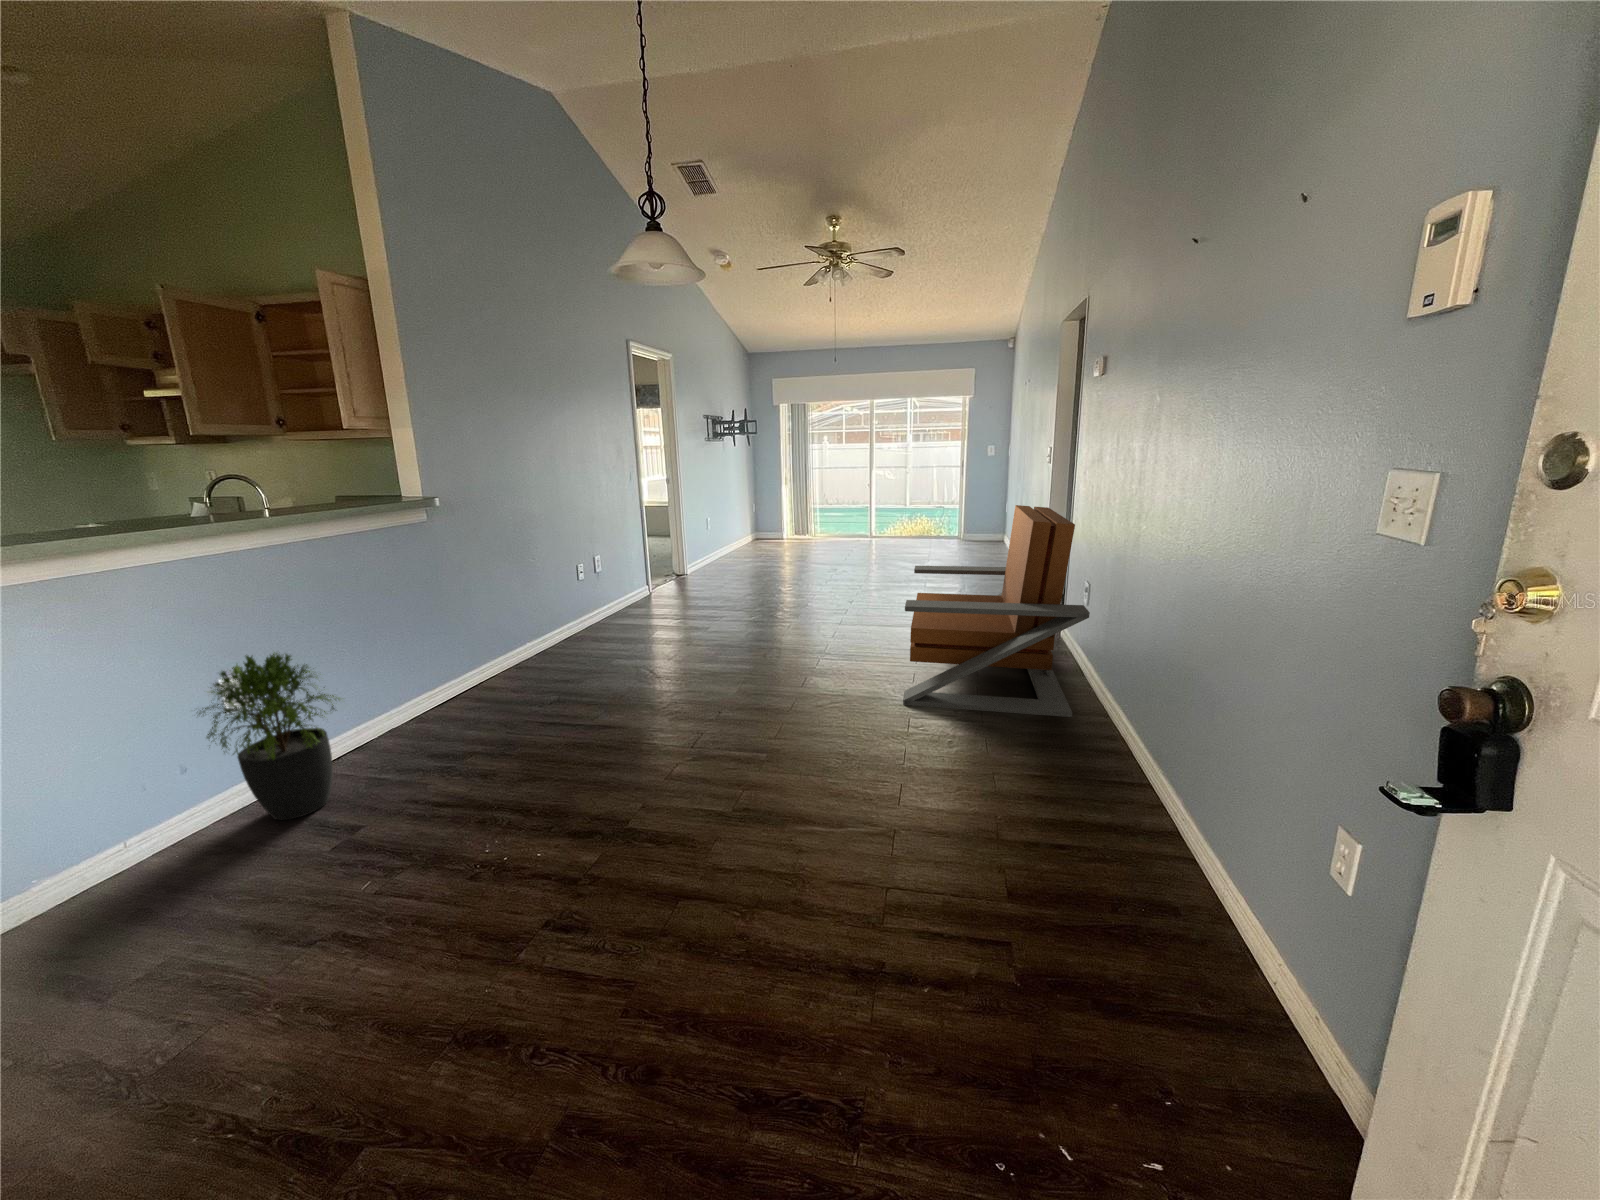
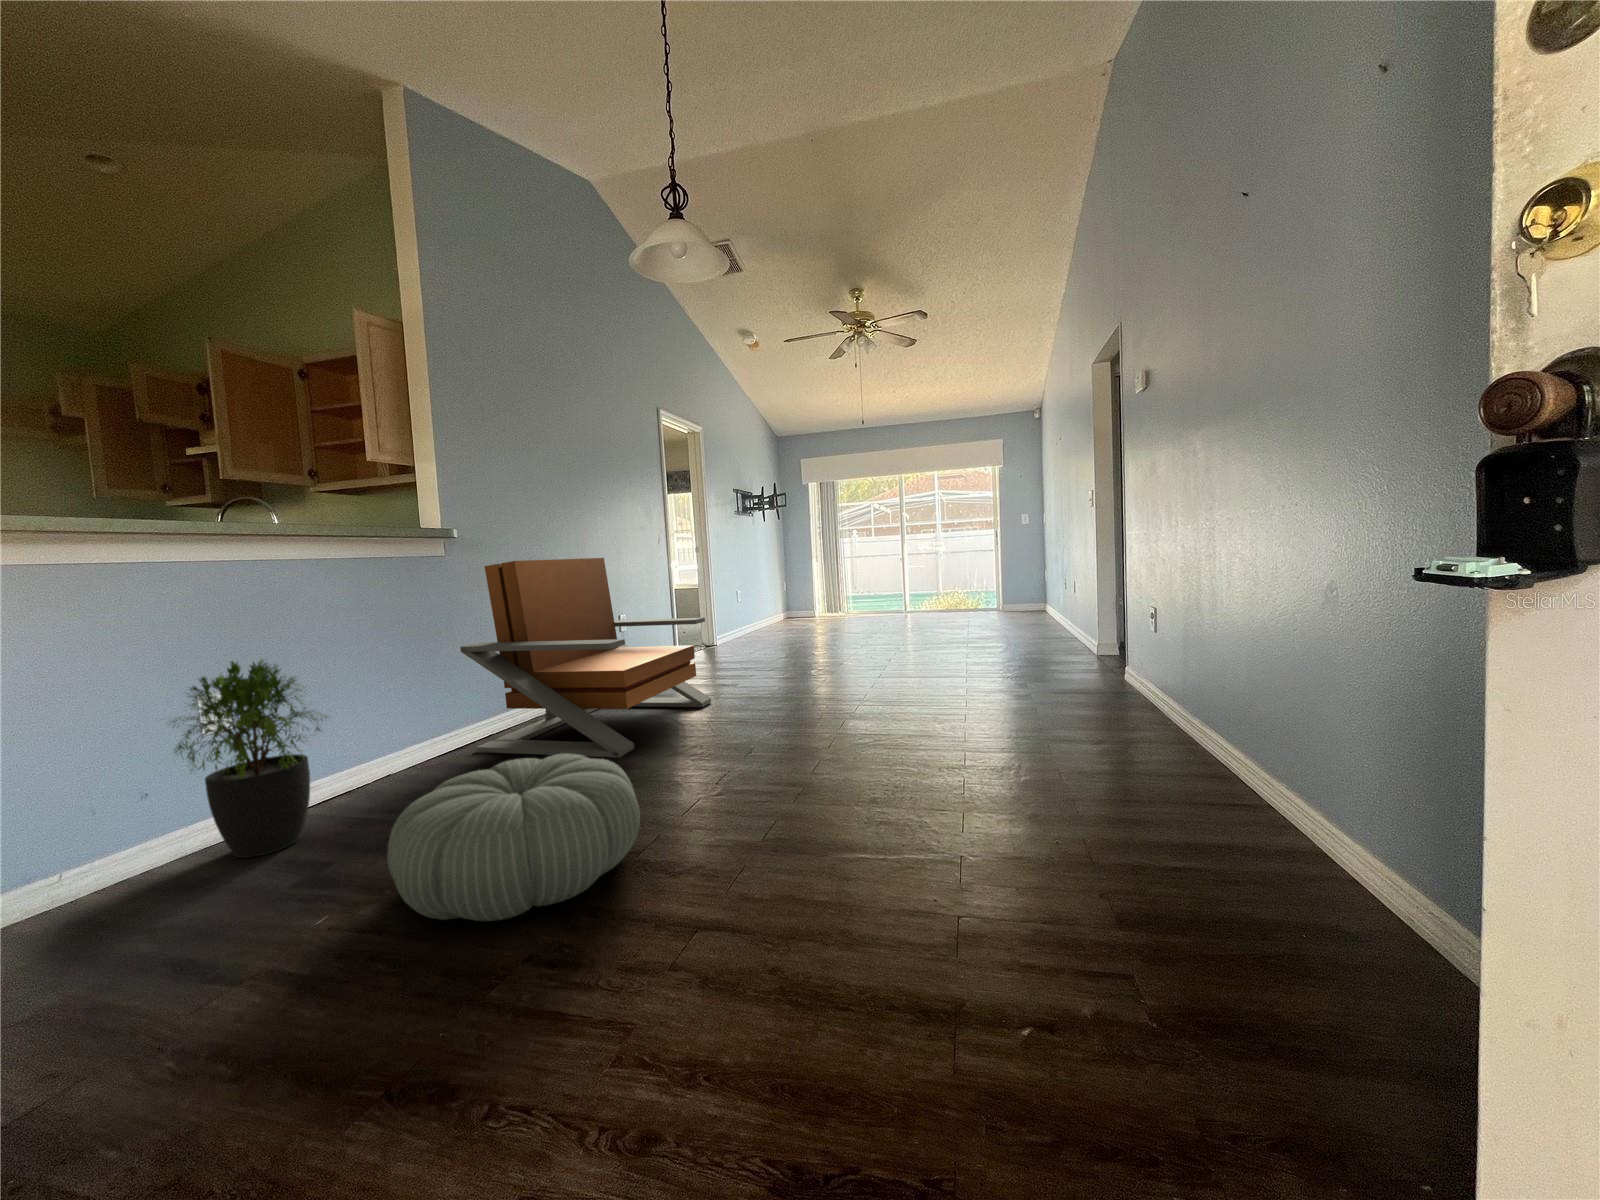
lounge chair: present [903,505,1090,717] -> present [460,558,711,757]
pouf: none [417,736,629,891] -> present [387,754,640,921]

